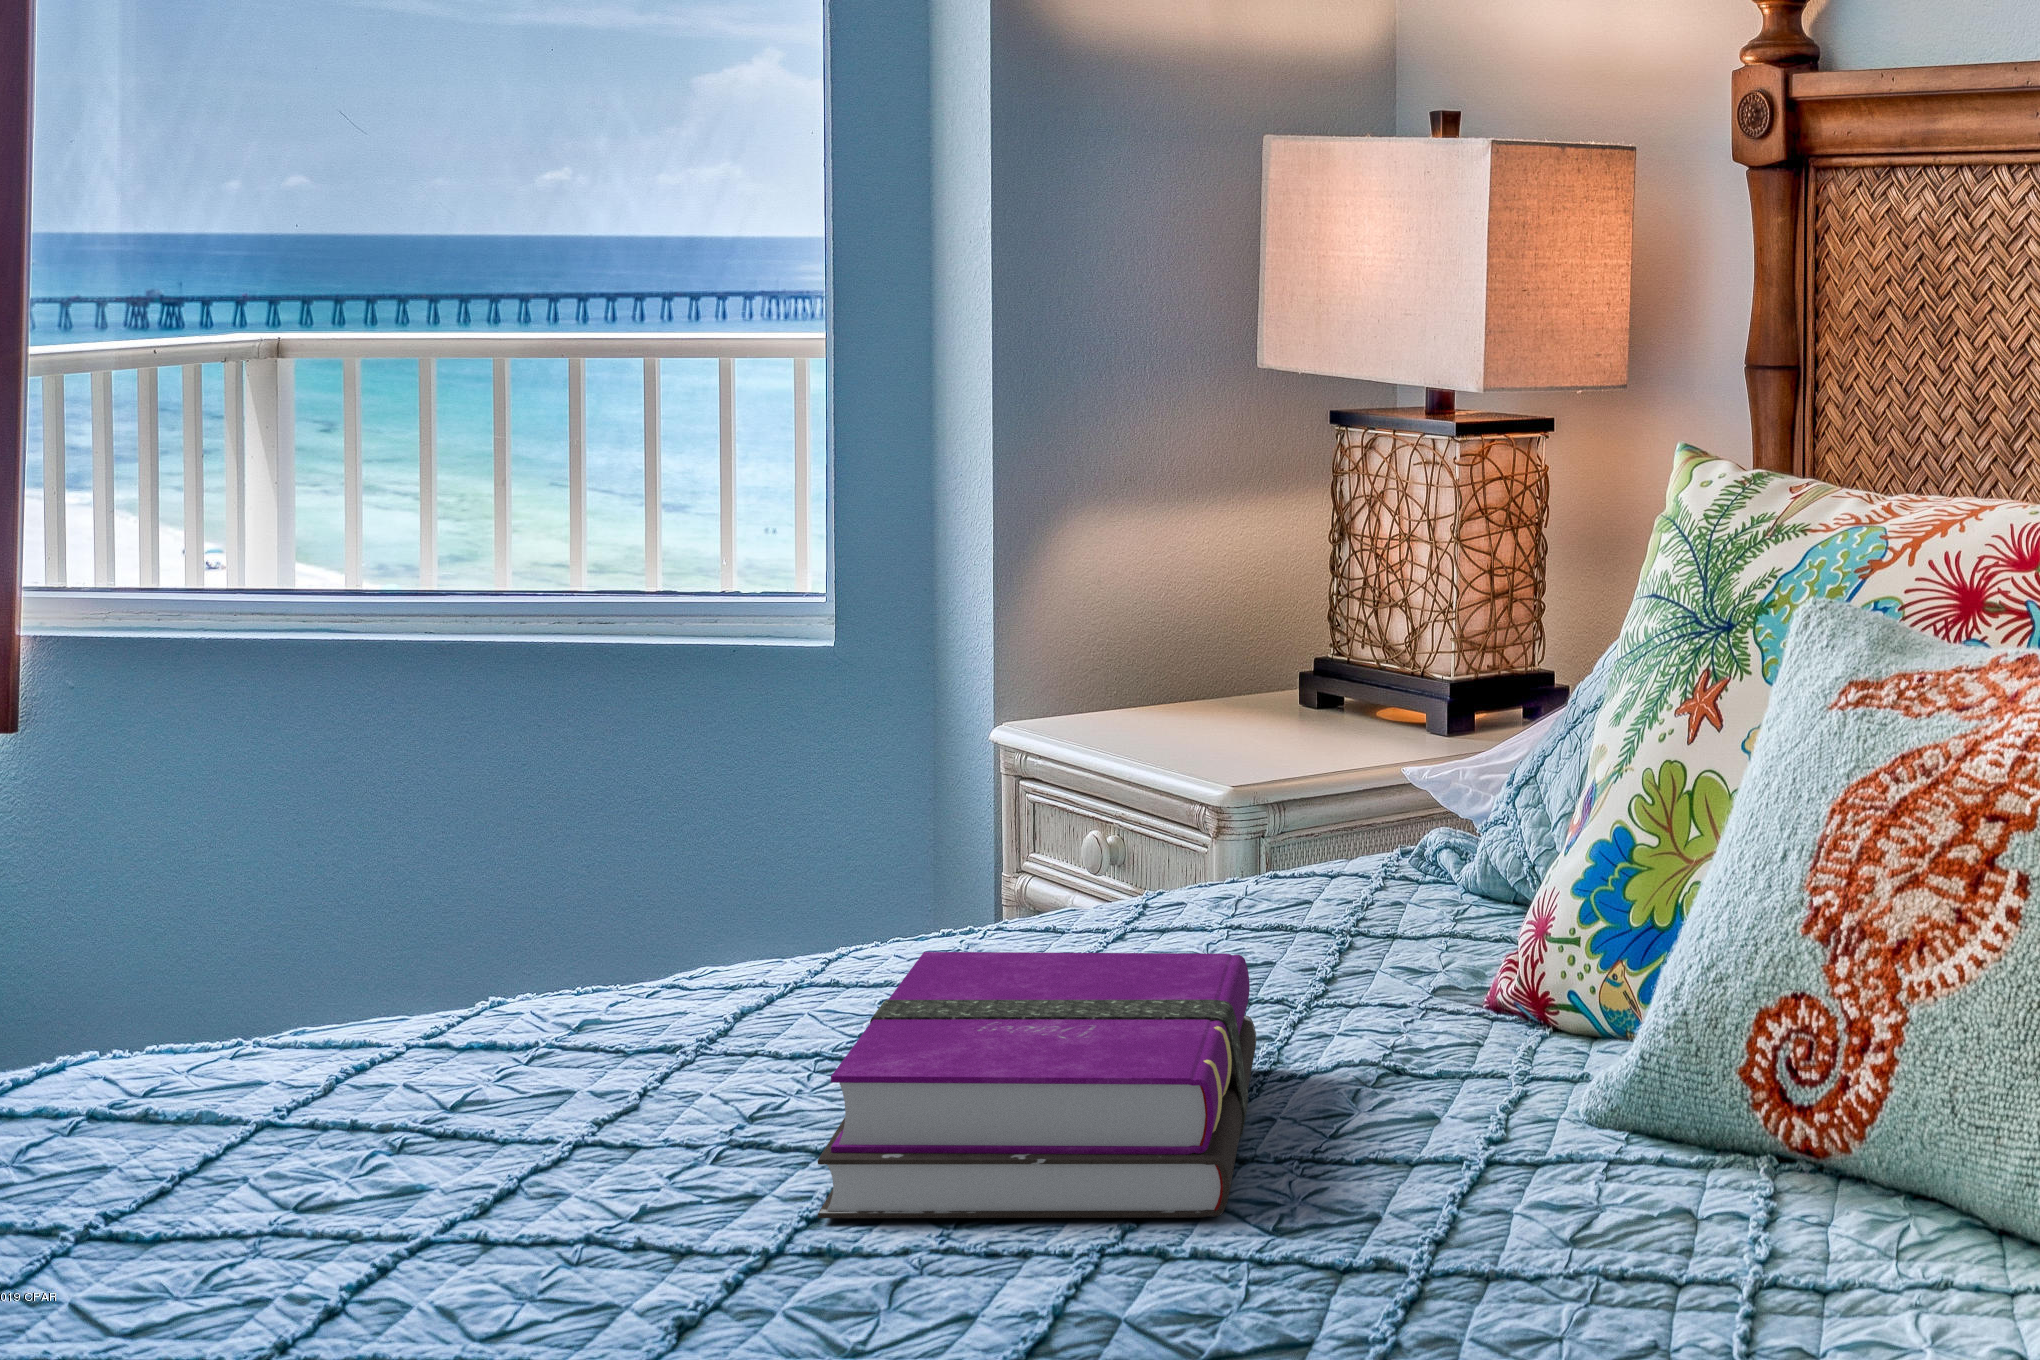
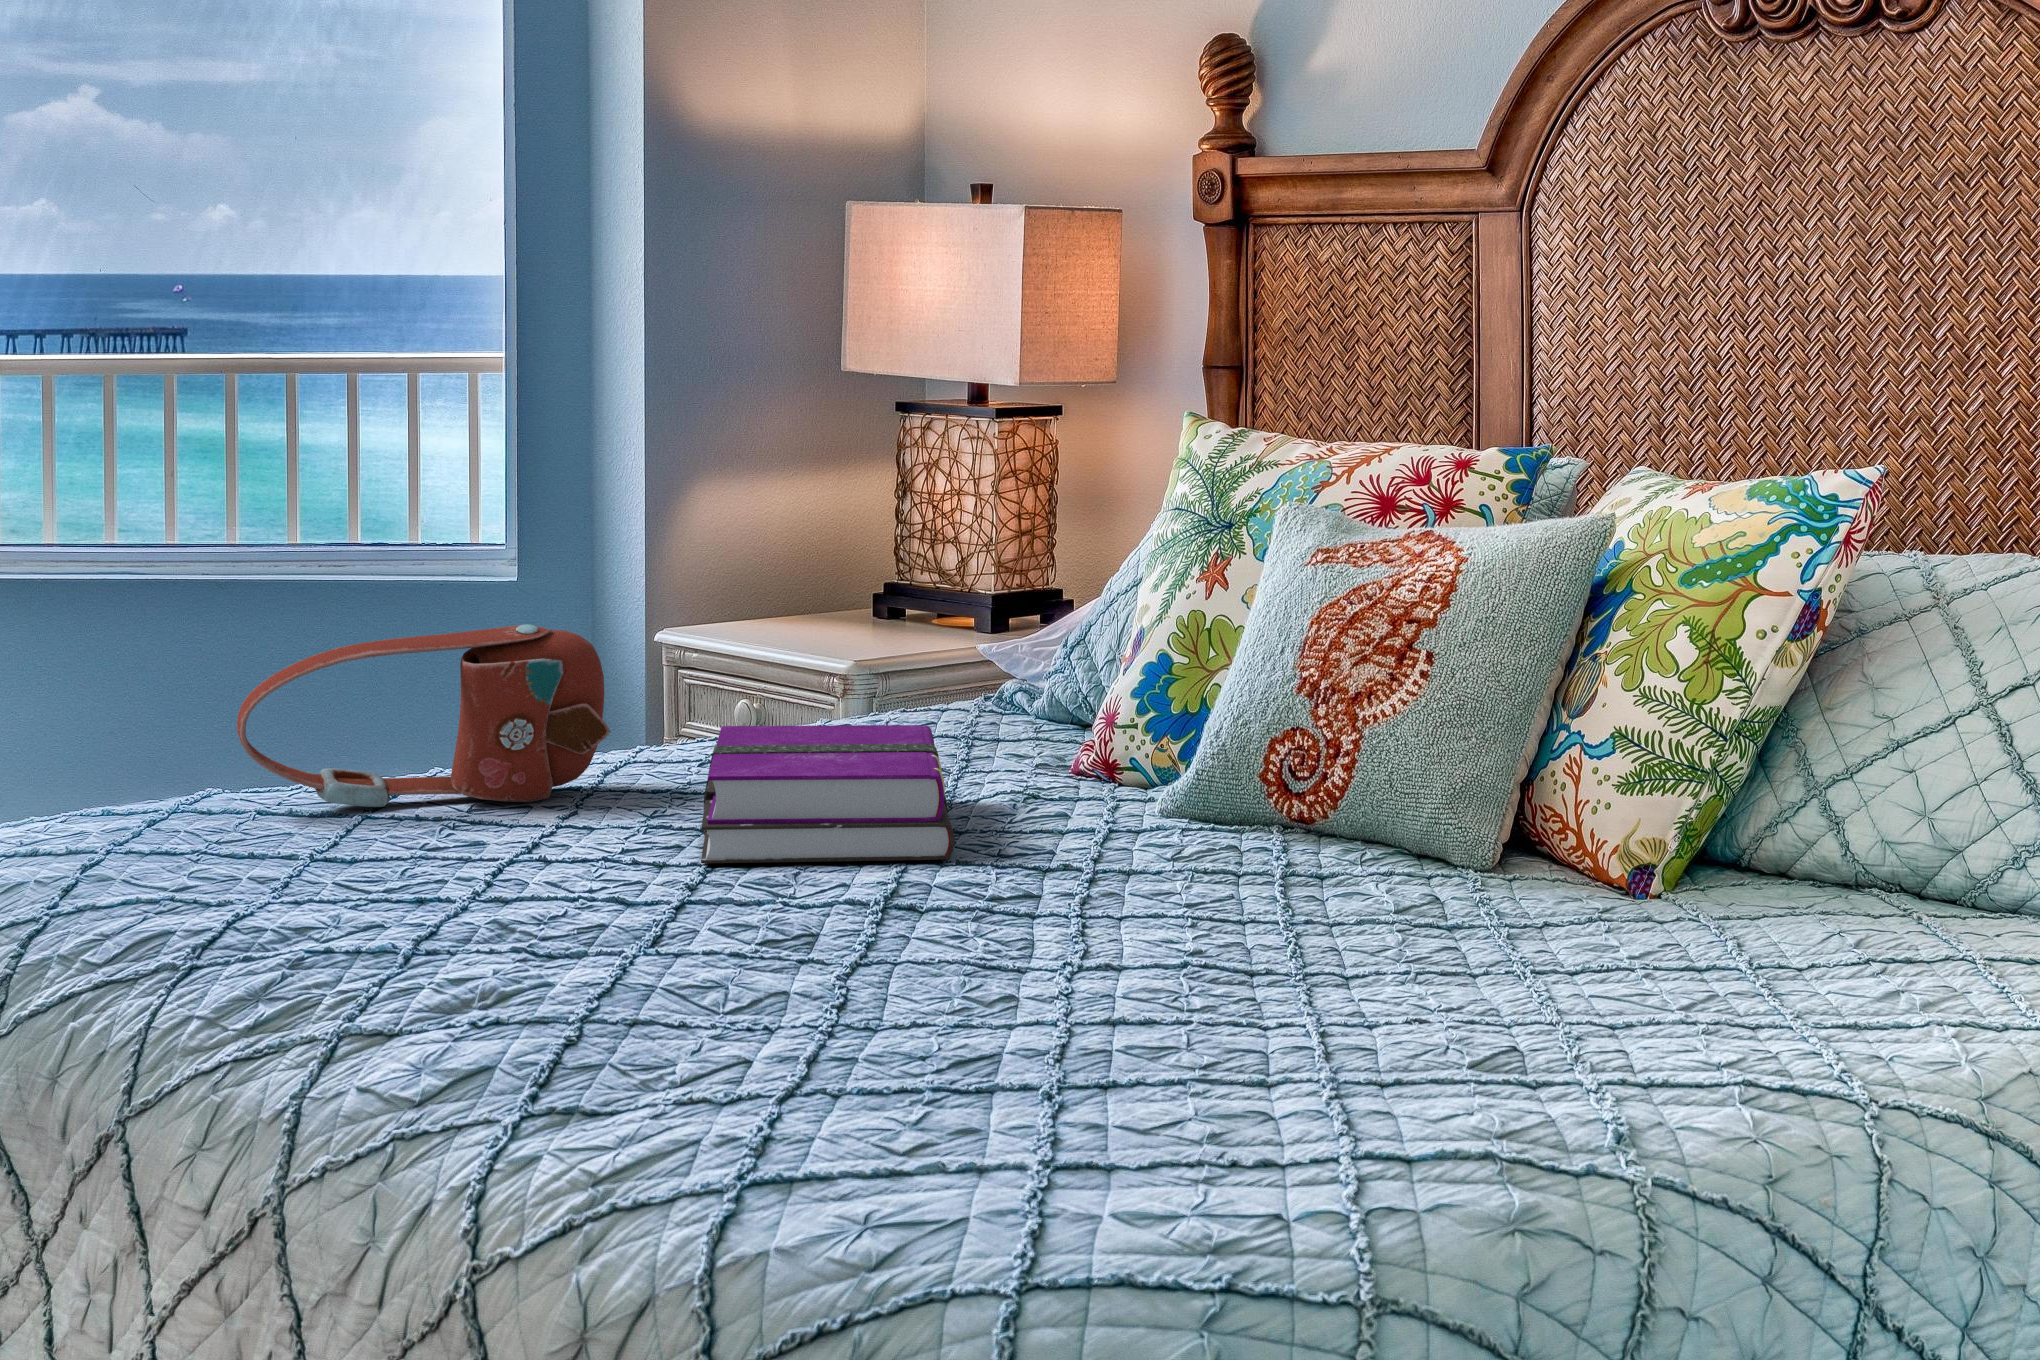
handbag: none [184,789,761,1069] -> present [237,624,611,807]

